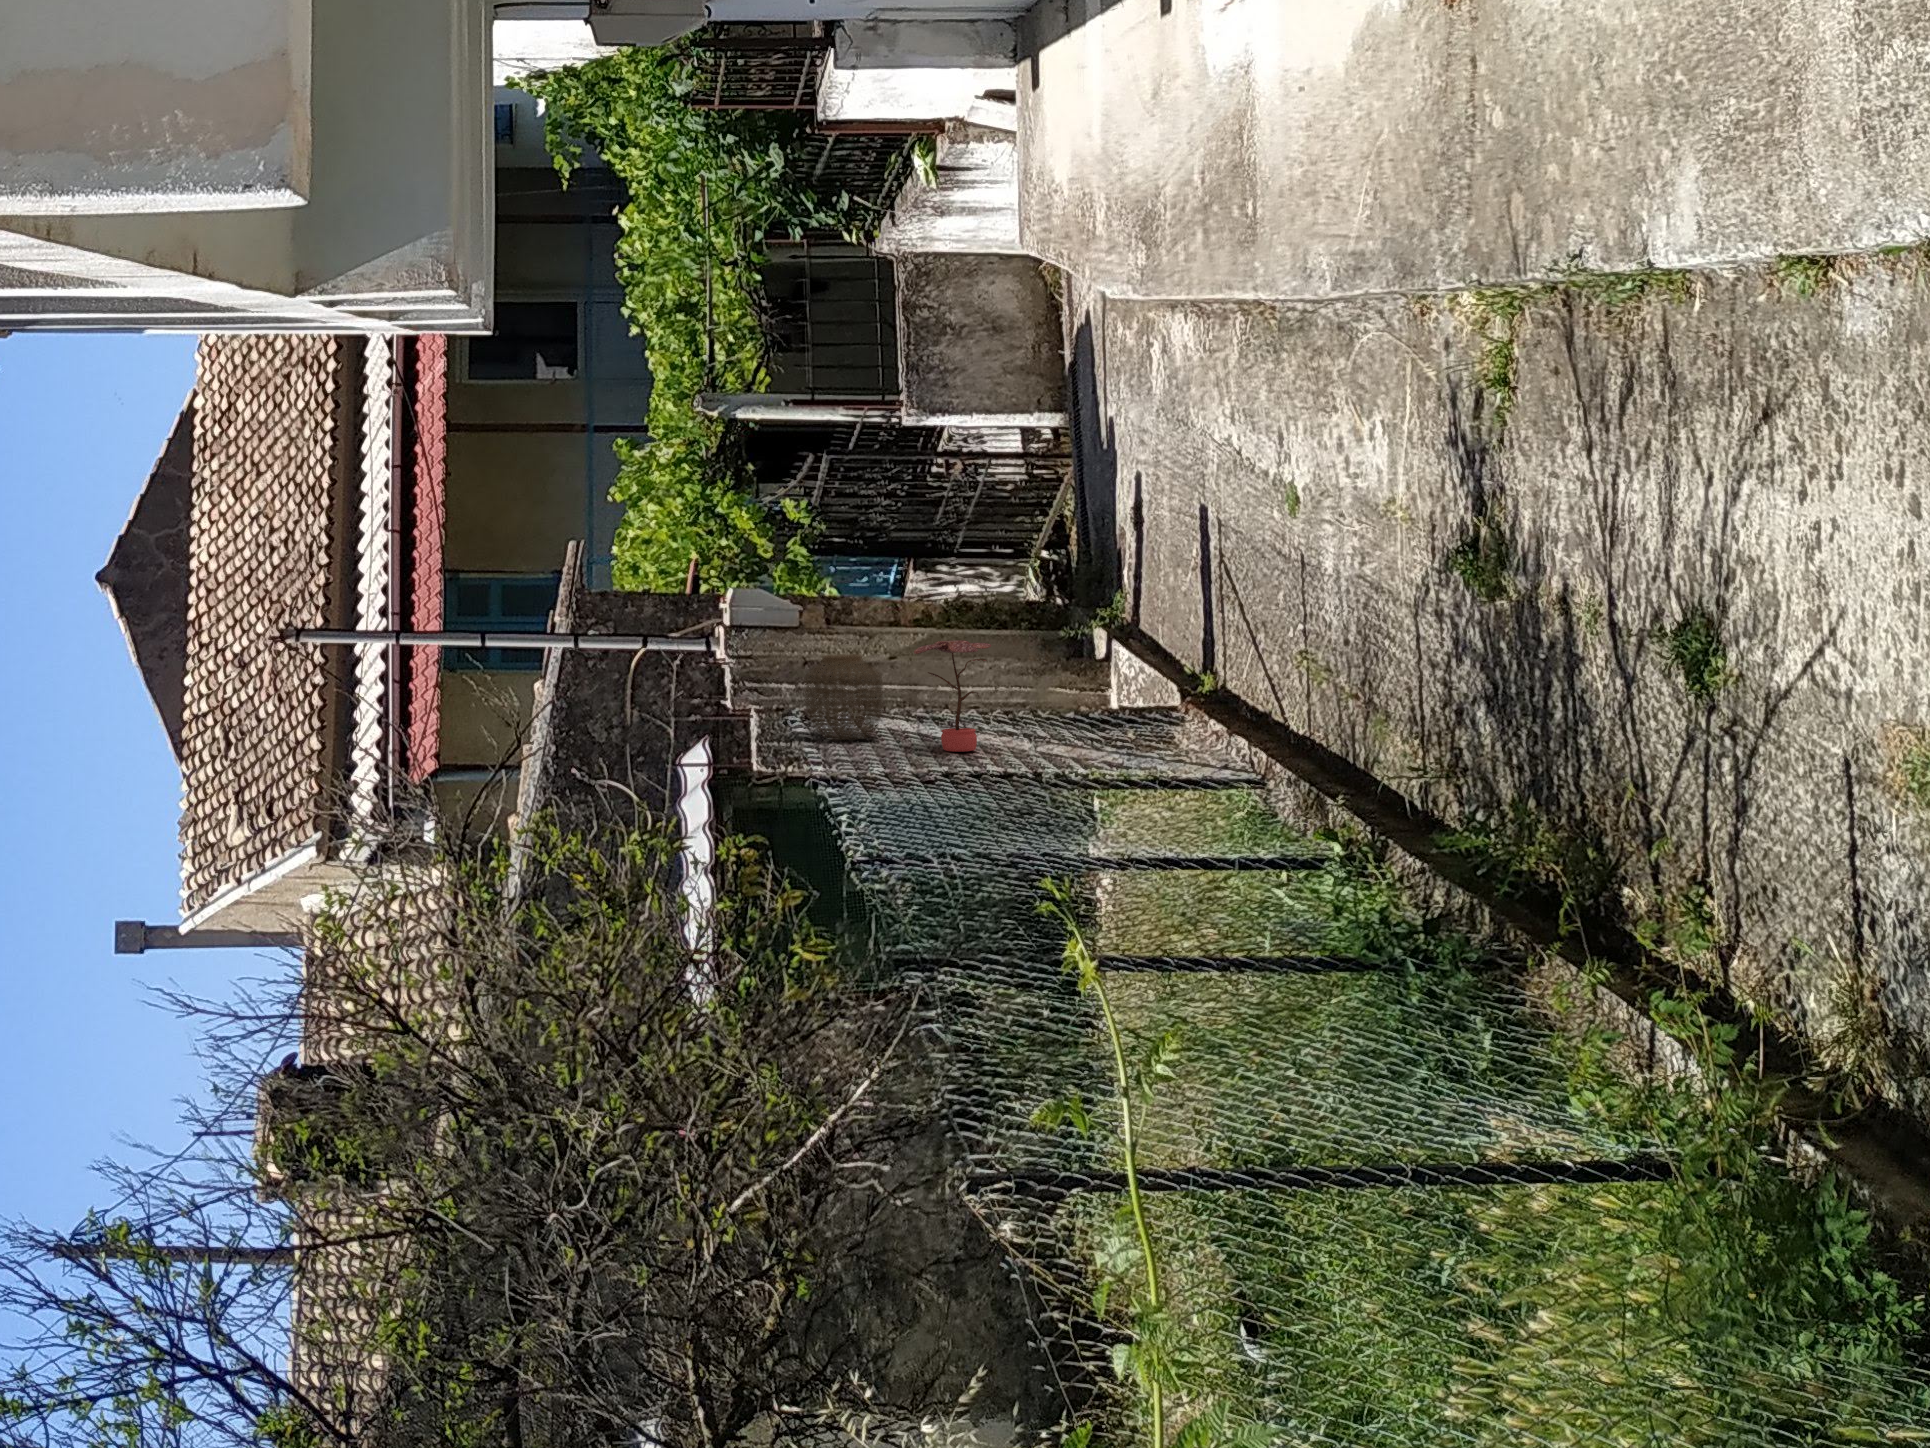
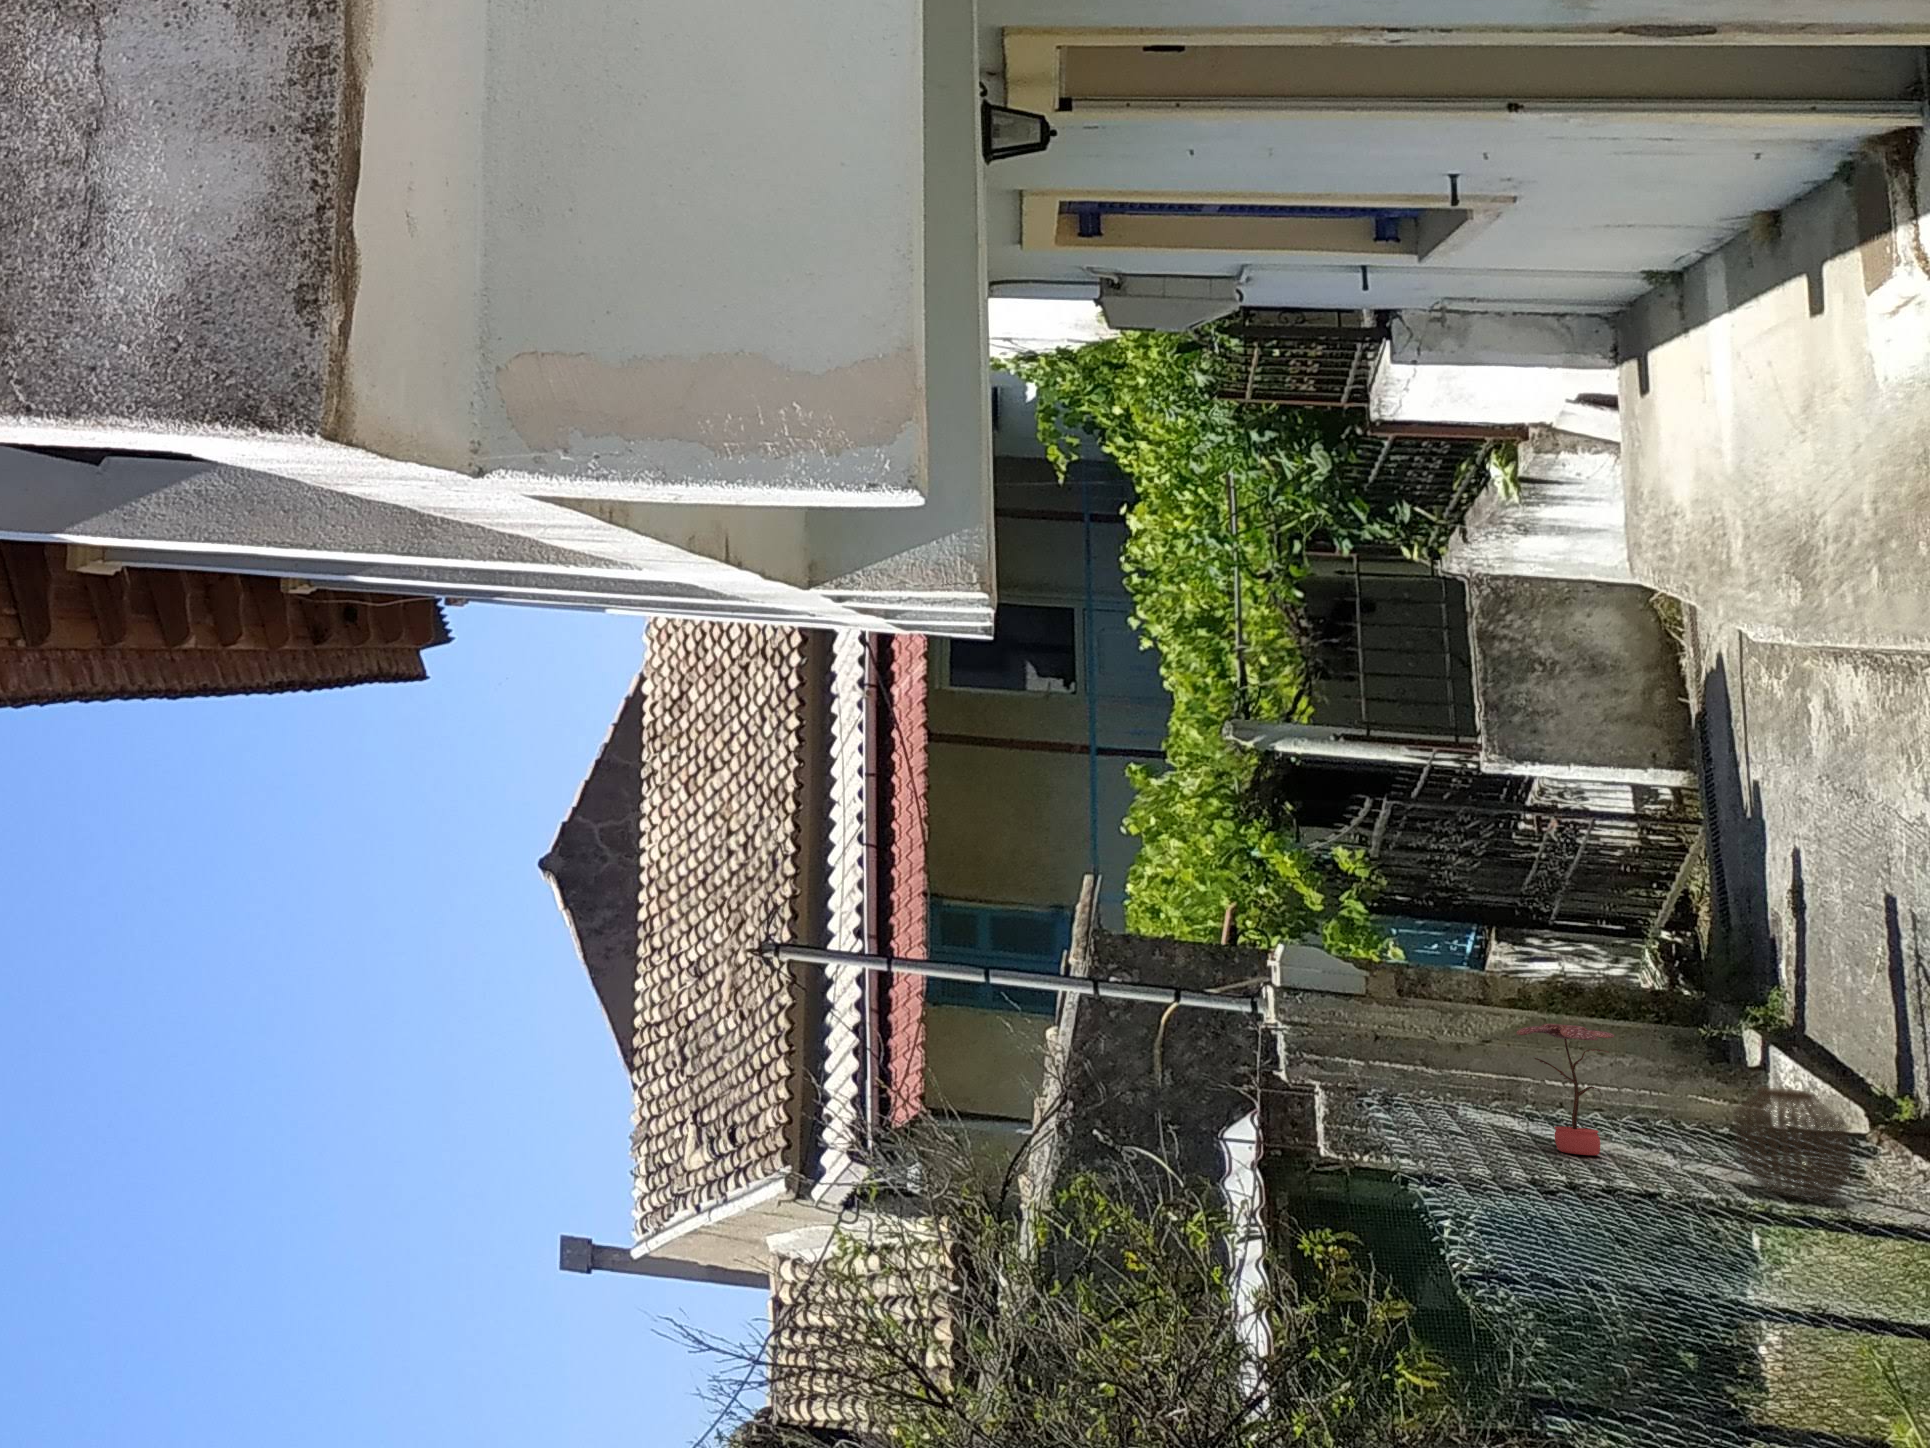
woven basket: present [805,654,883,739] -> present [1733,1087,1851,1199]

